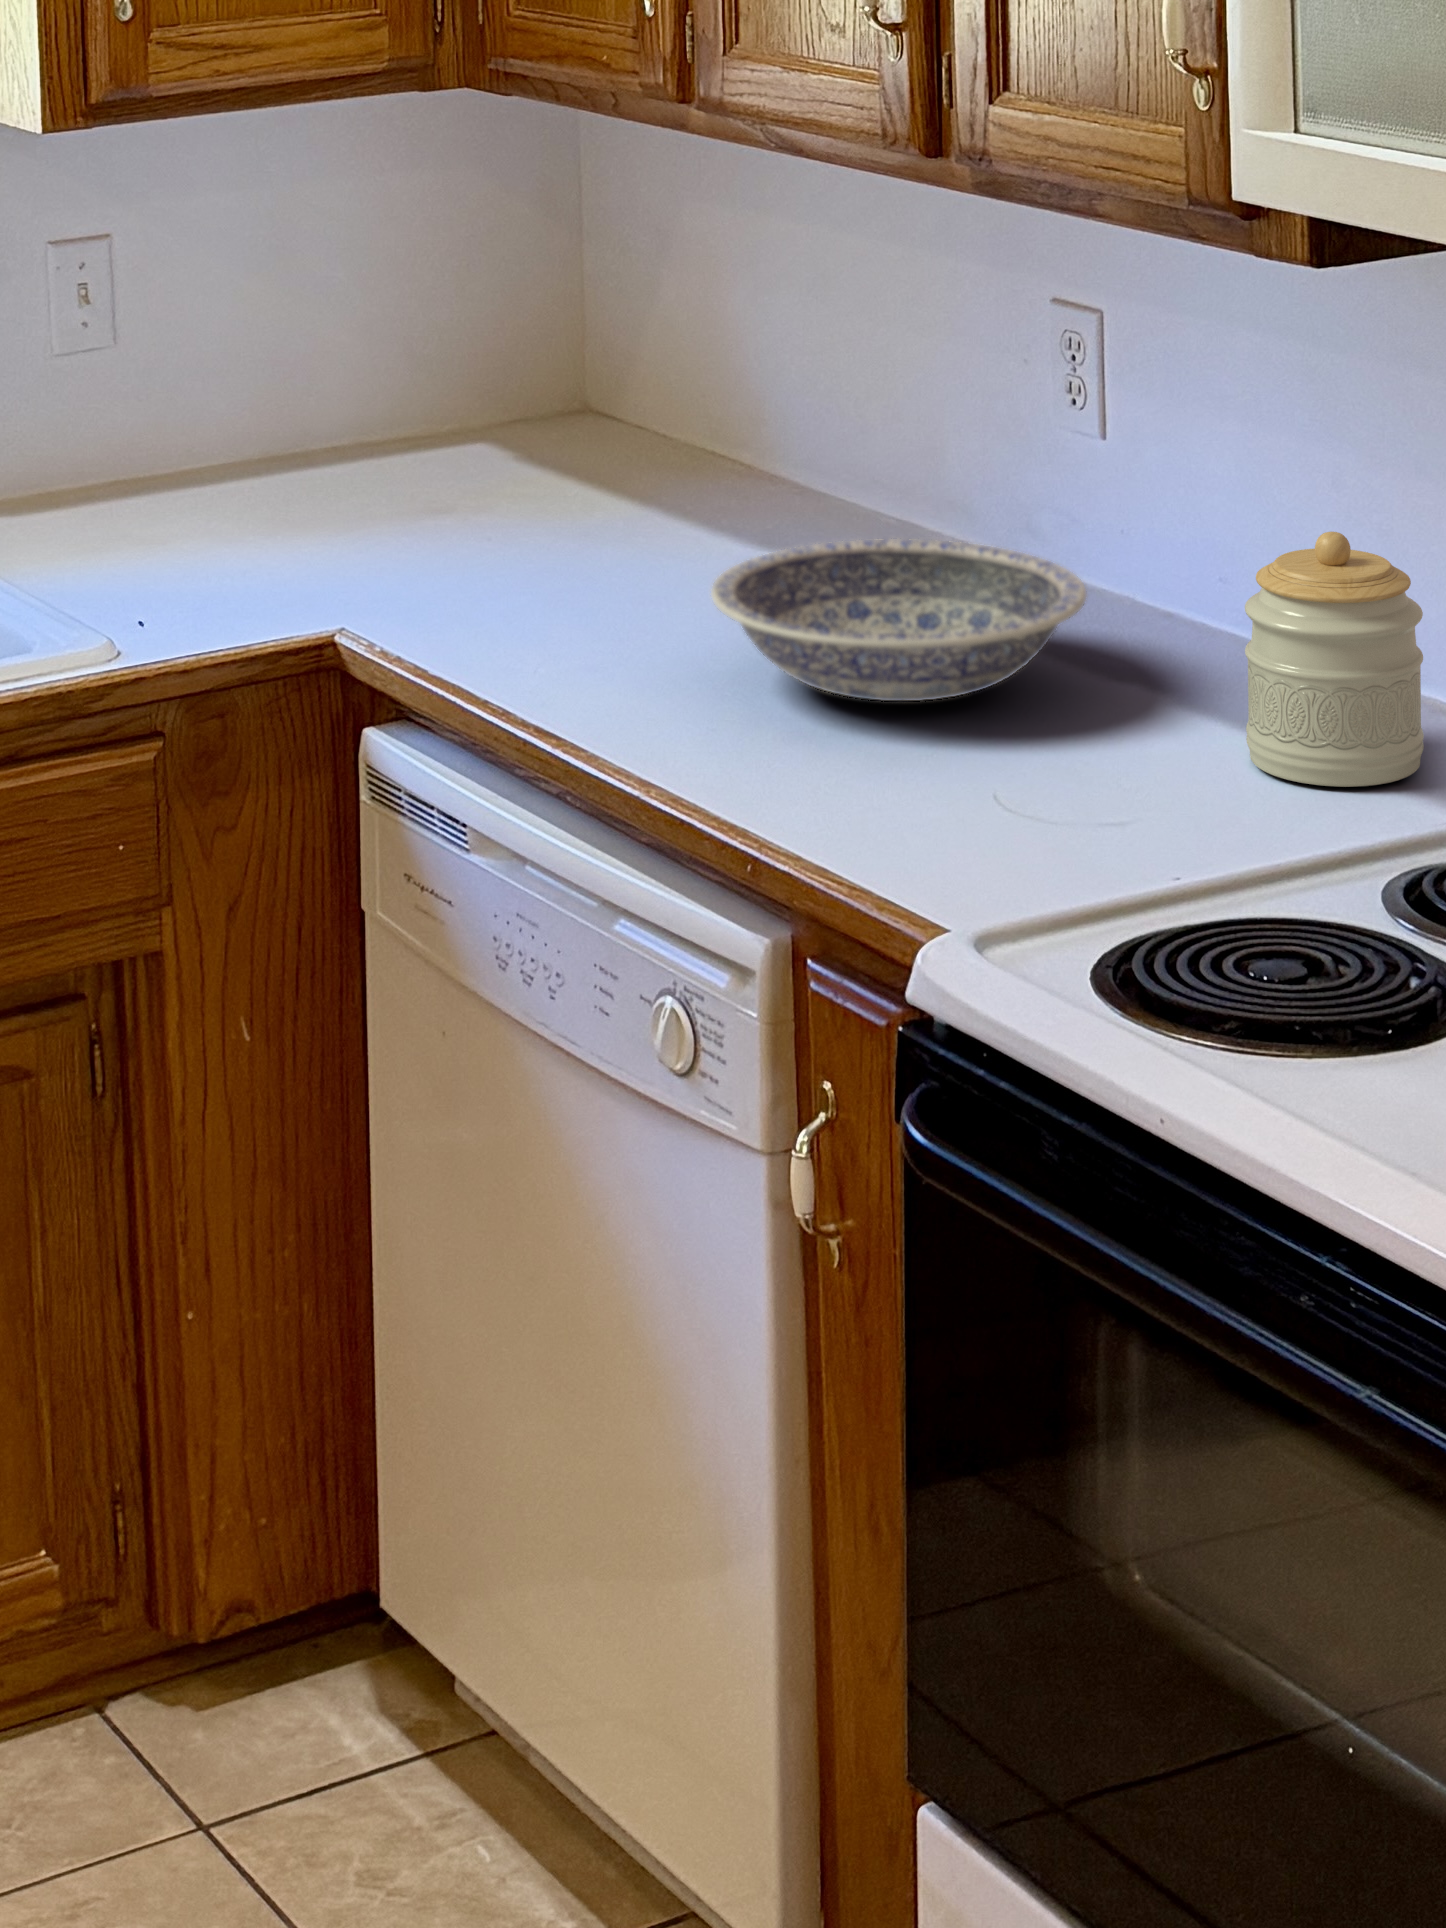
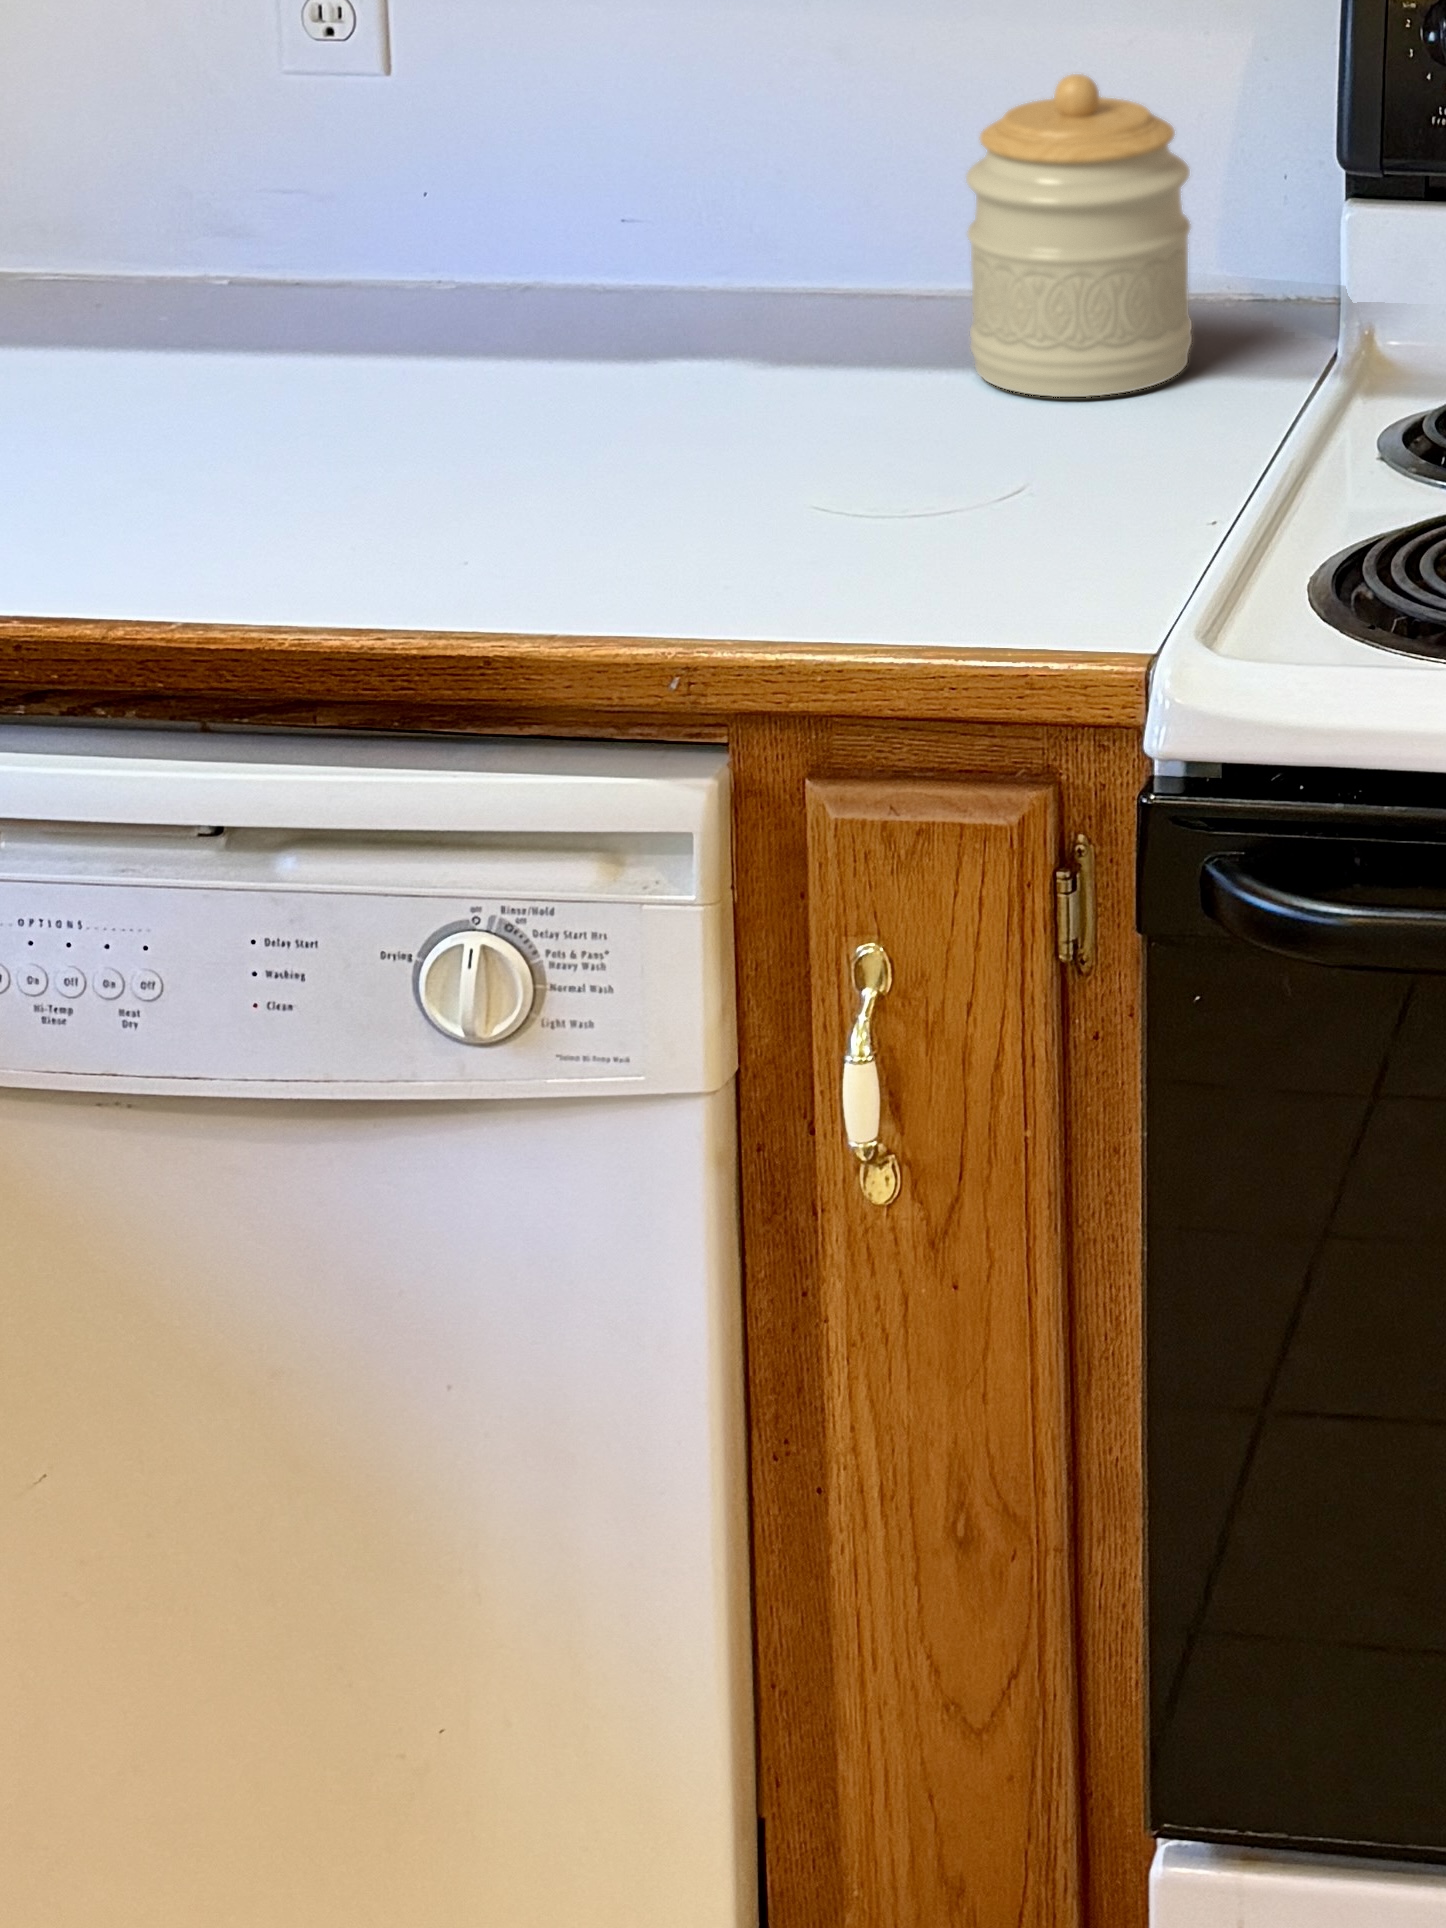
bowl: present [711,539,1086,701] -> none [133,218,701,458]

